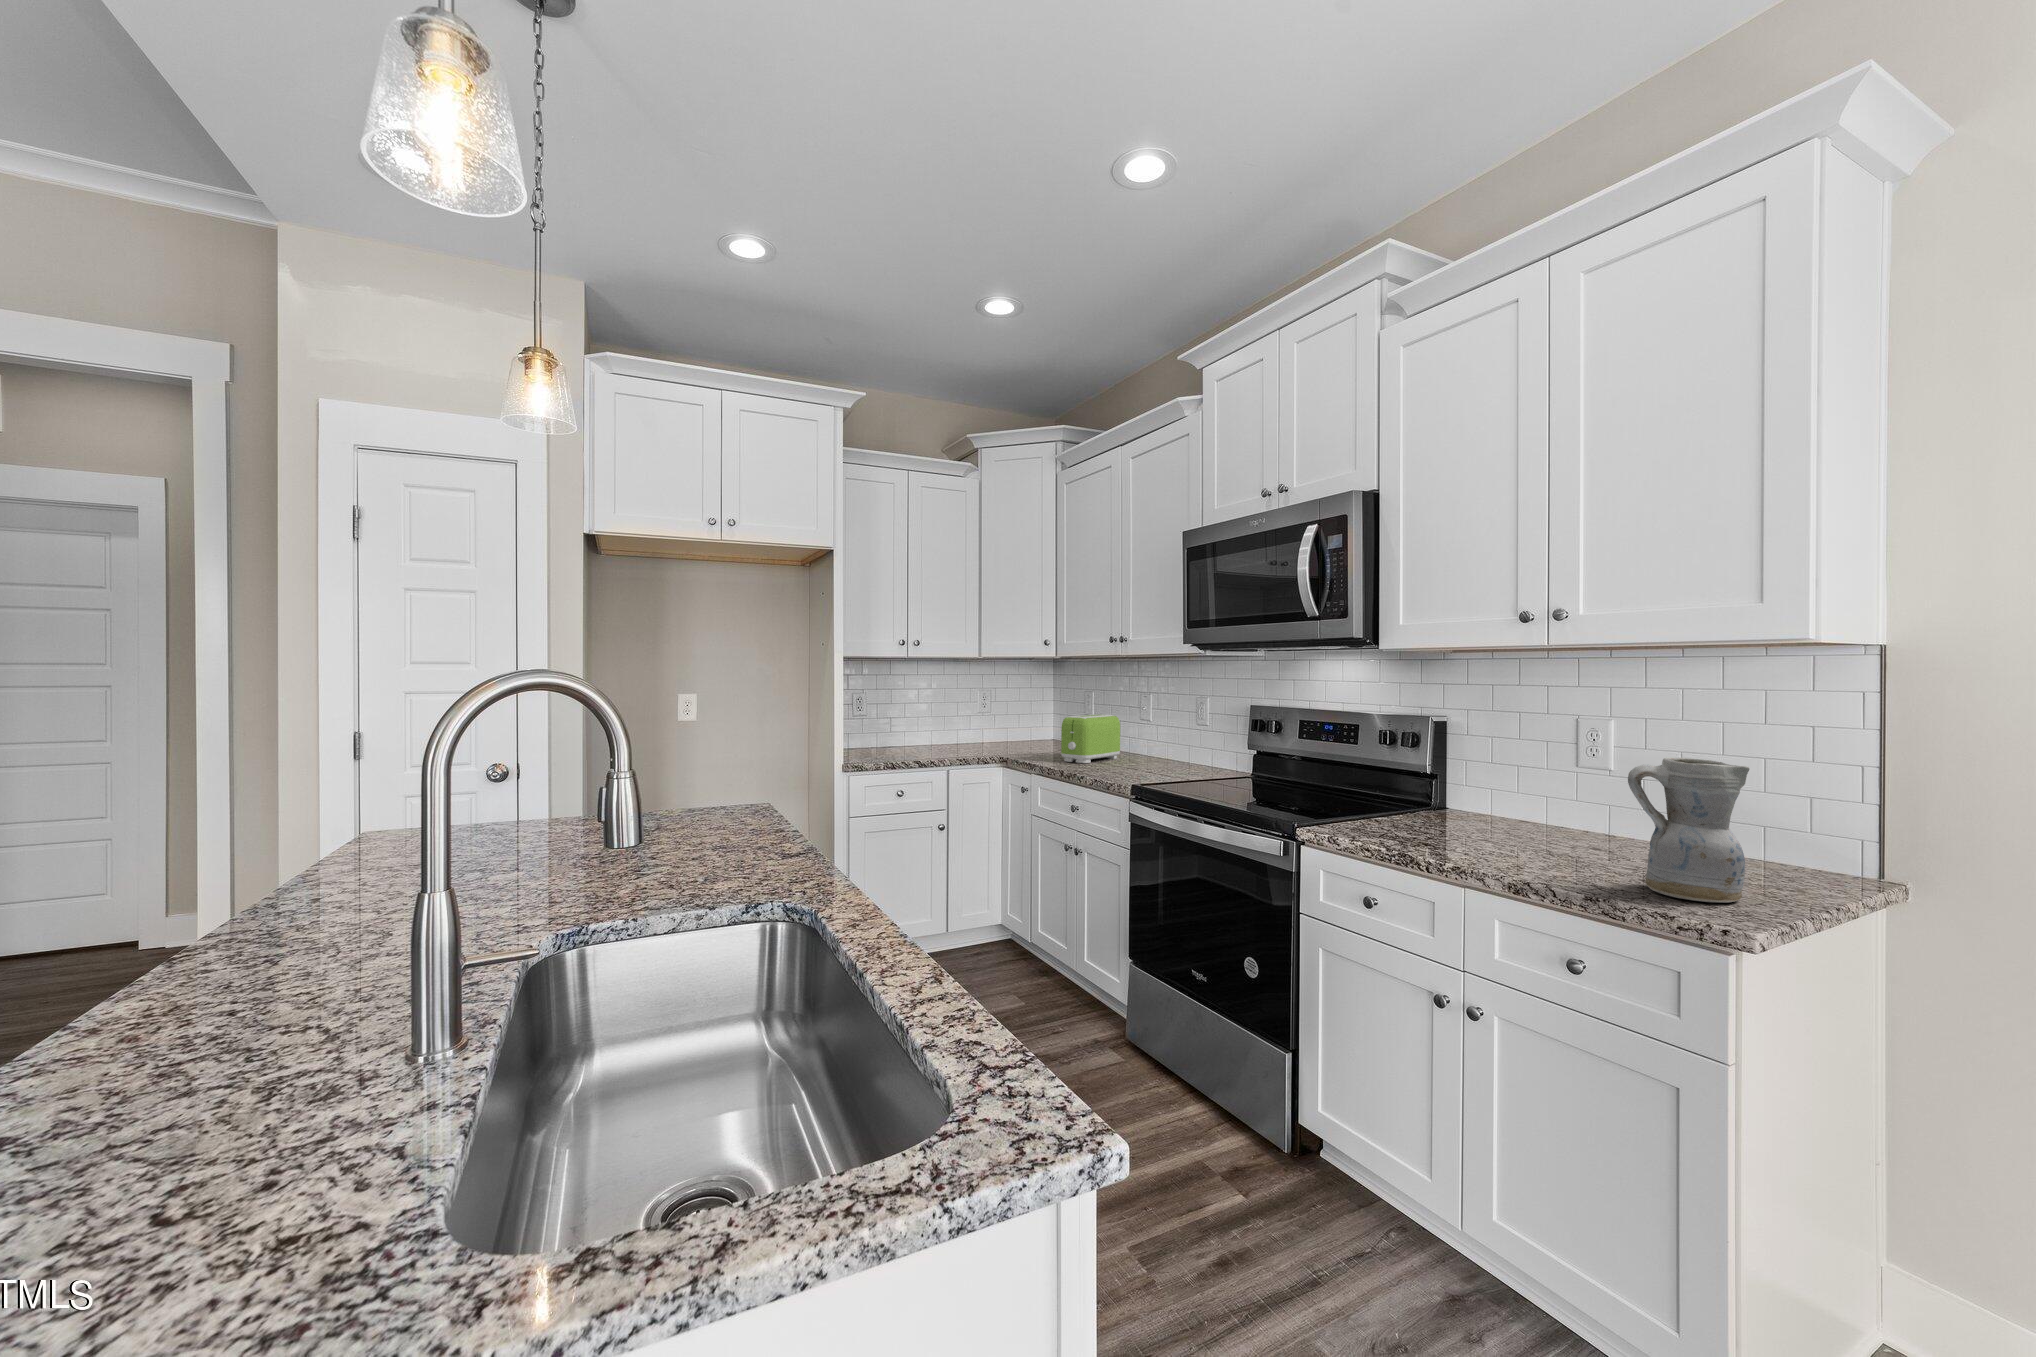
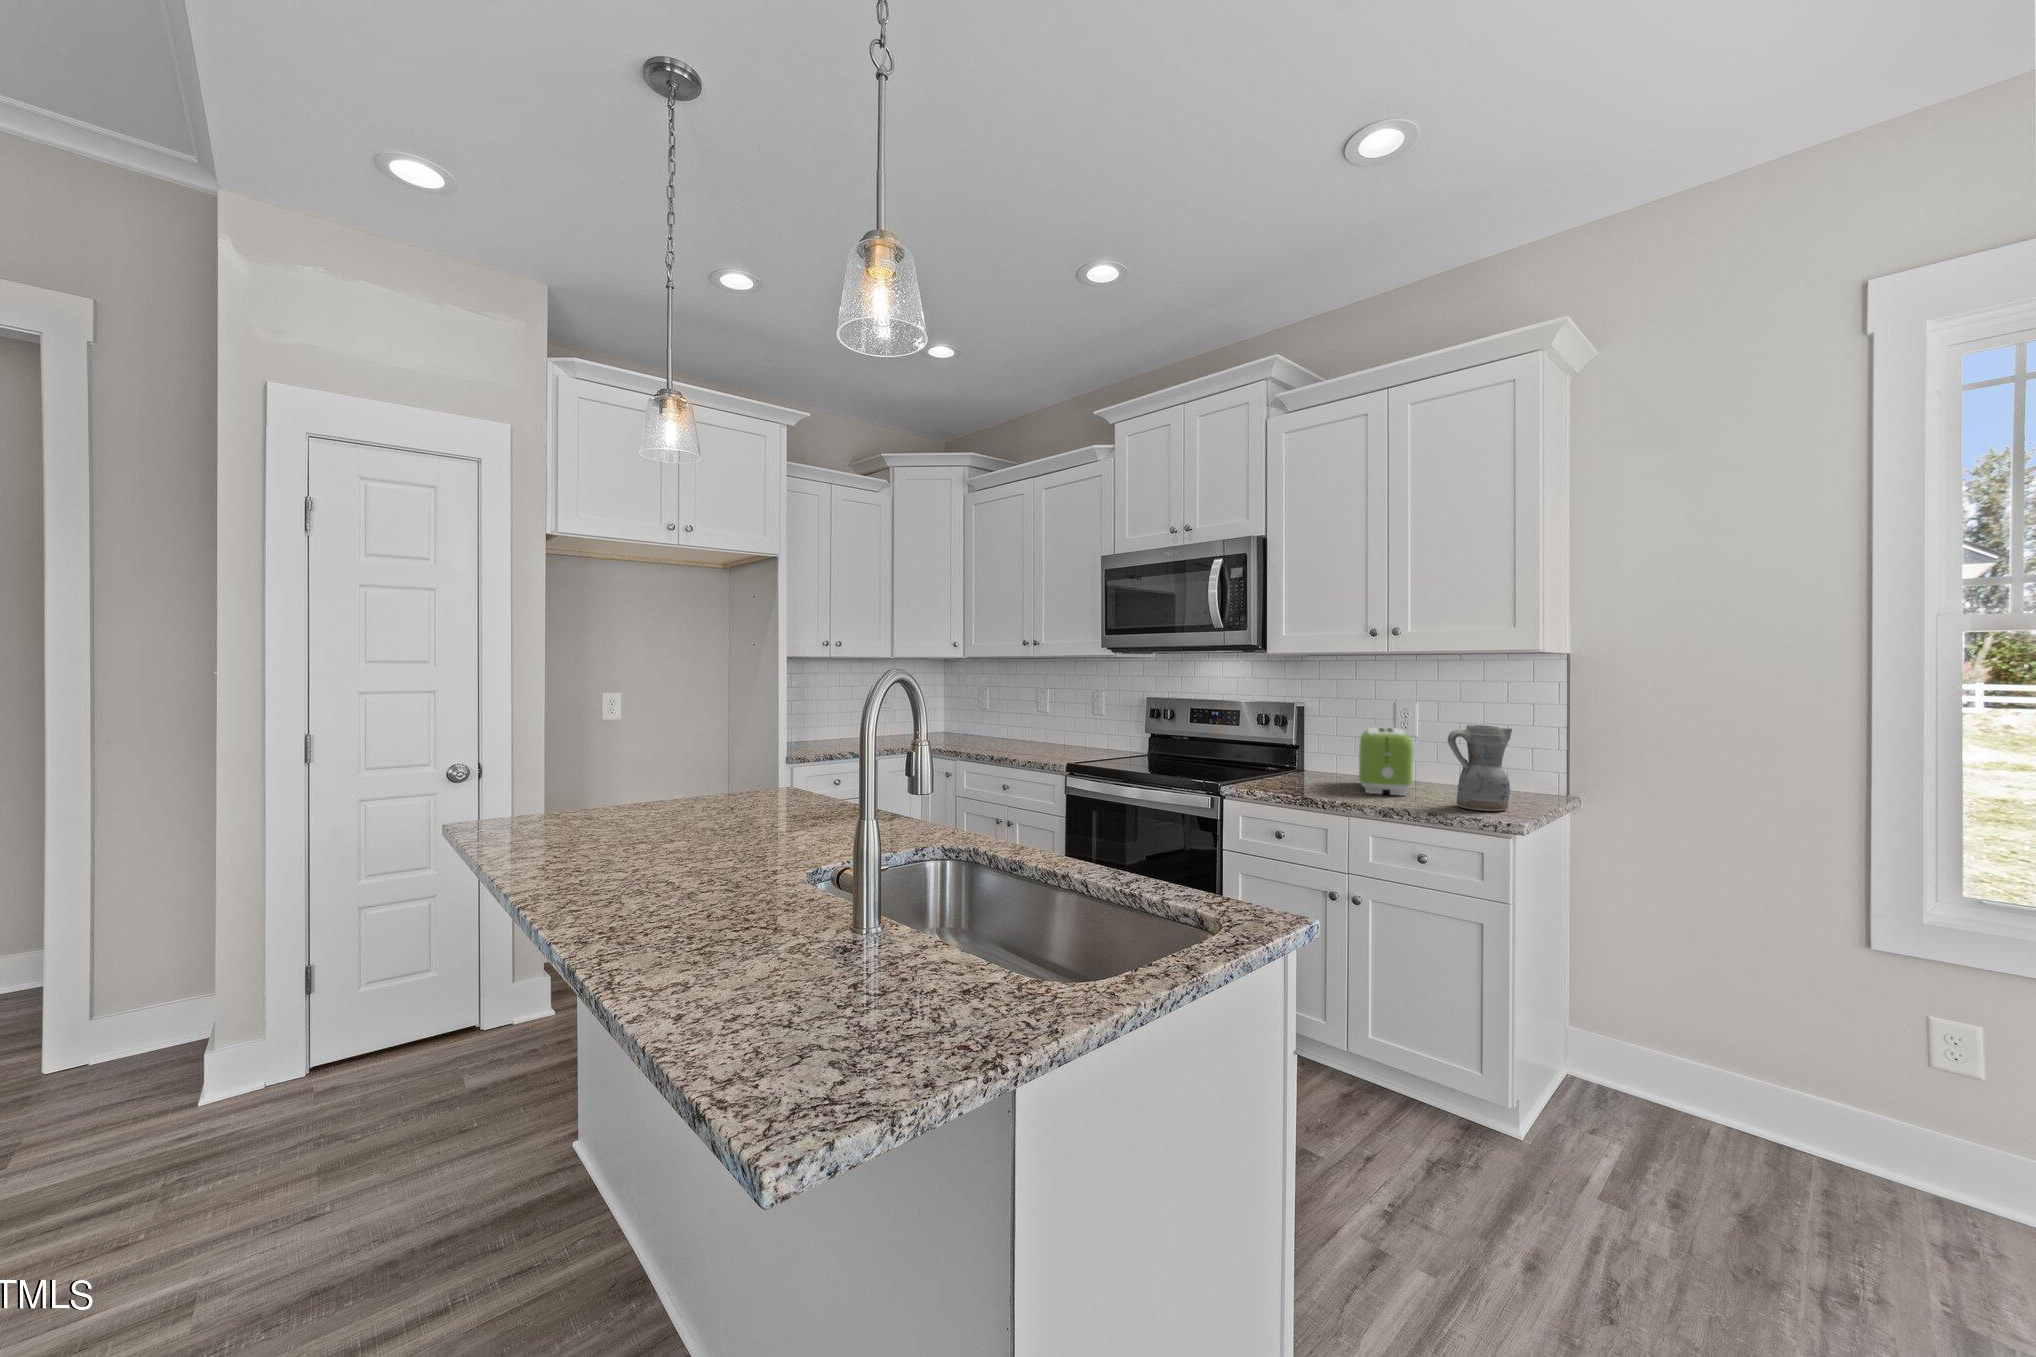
toaster: present [1061,714,1120,763] -> present [1359,728,1413,796]

